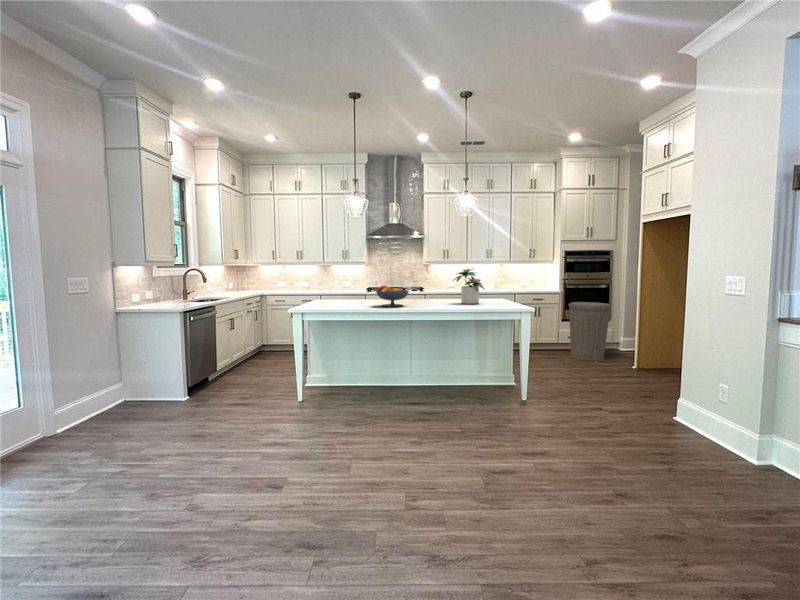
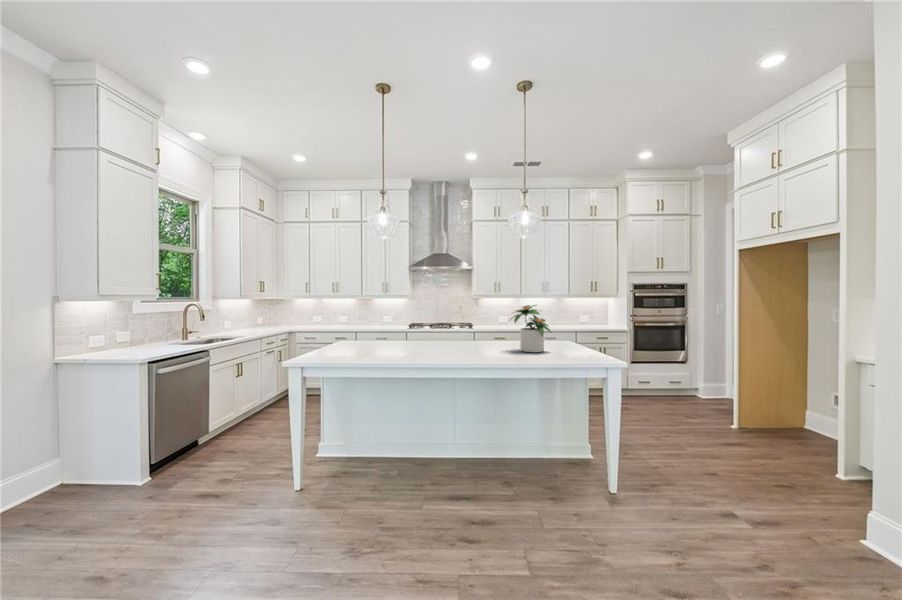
fruit bowl: present [376,285,409,307] -> none [405,327,450,357]
trash can: present [569,302,611,360] -> none [640,342,693,413]

